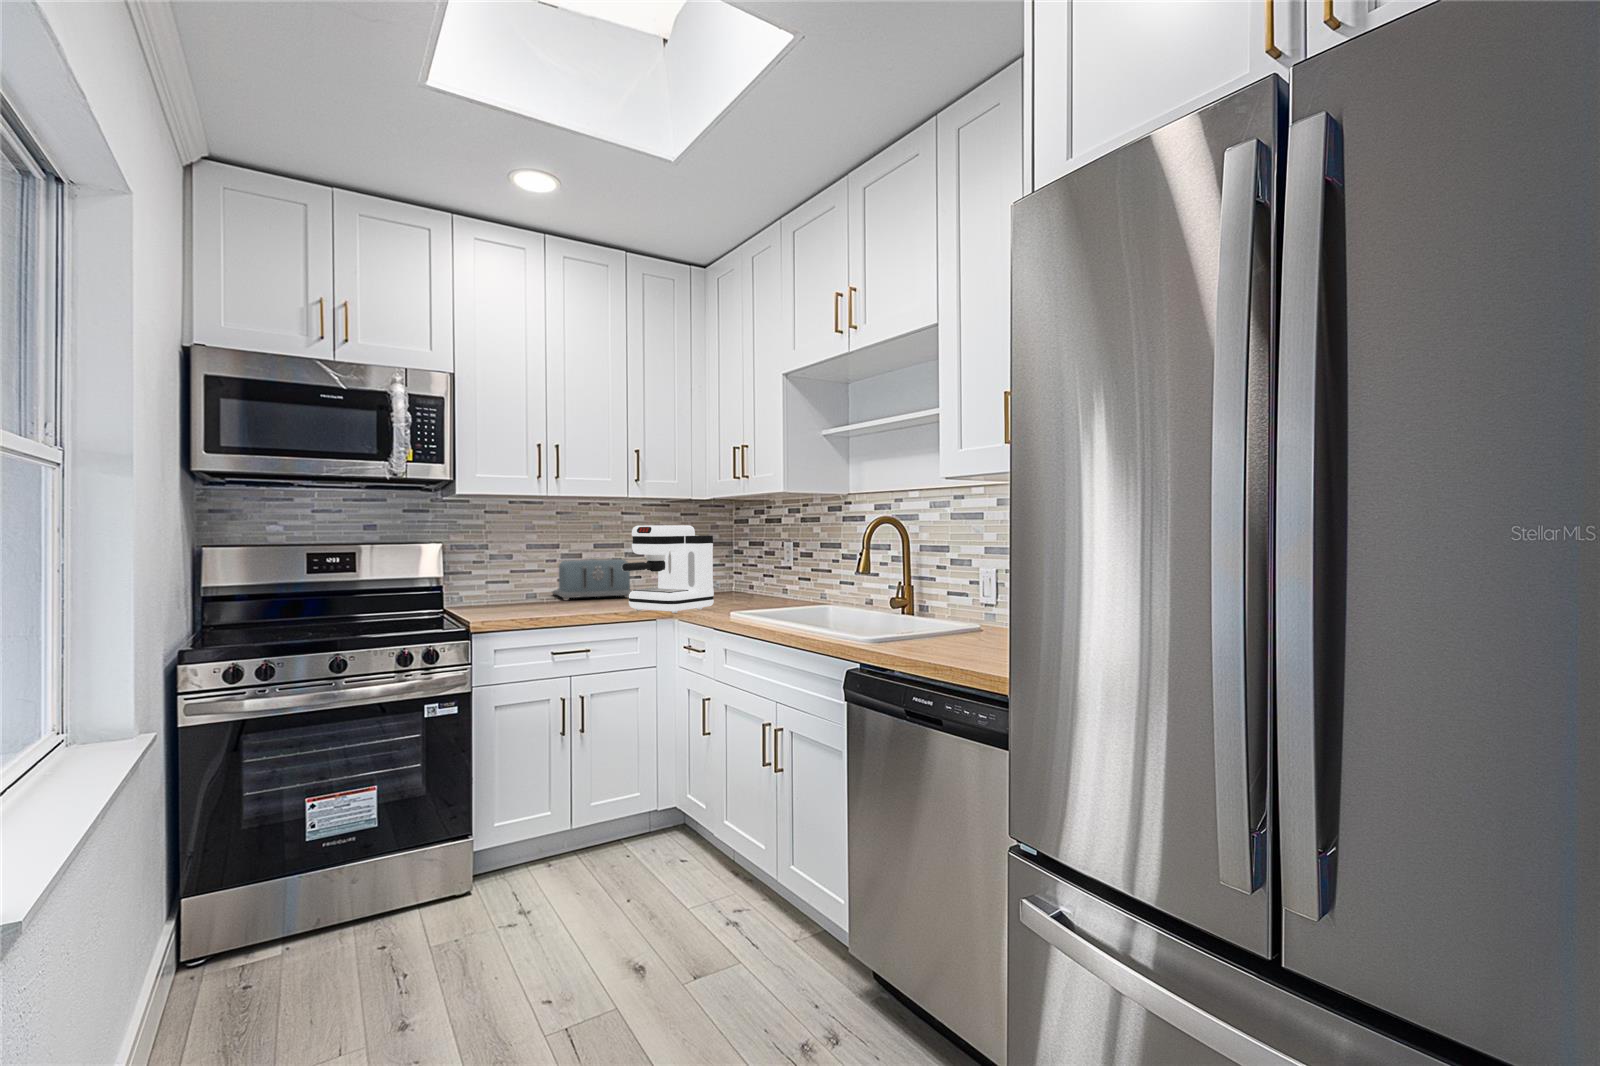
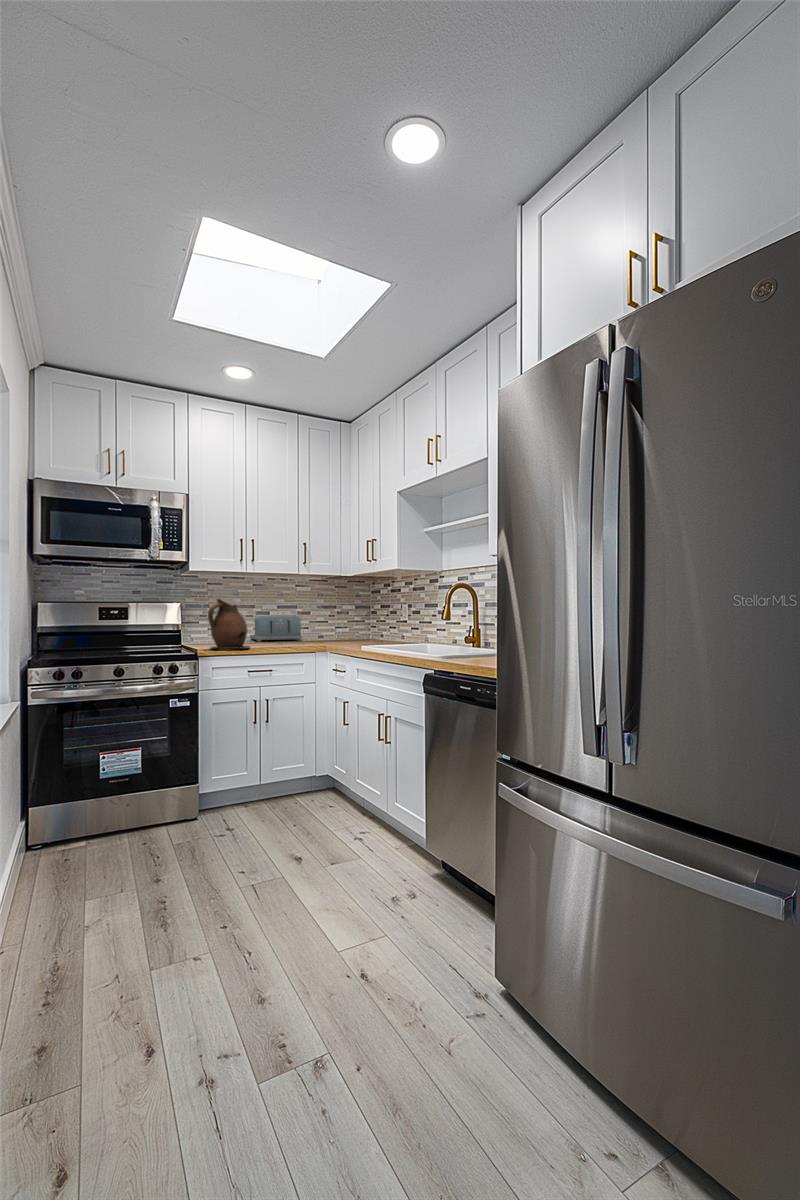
coffee maker: present [622,525,714,613] -> none [294,591,353,647]
ceramic pitcher: none [486,540,554,620] -> present [208,599,250,649]

